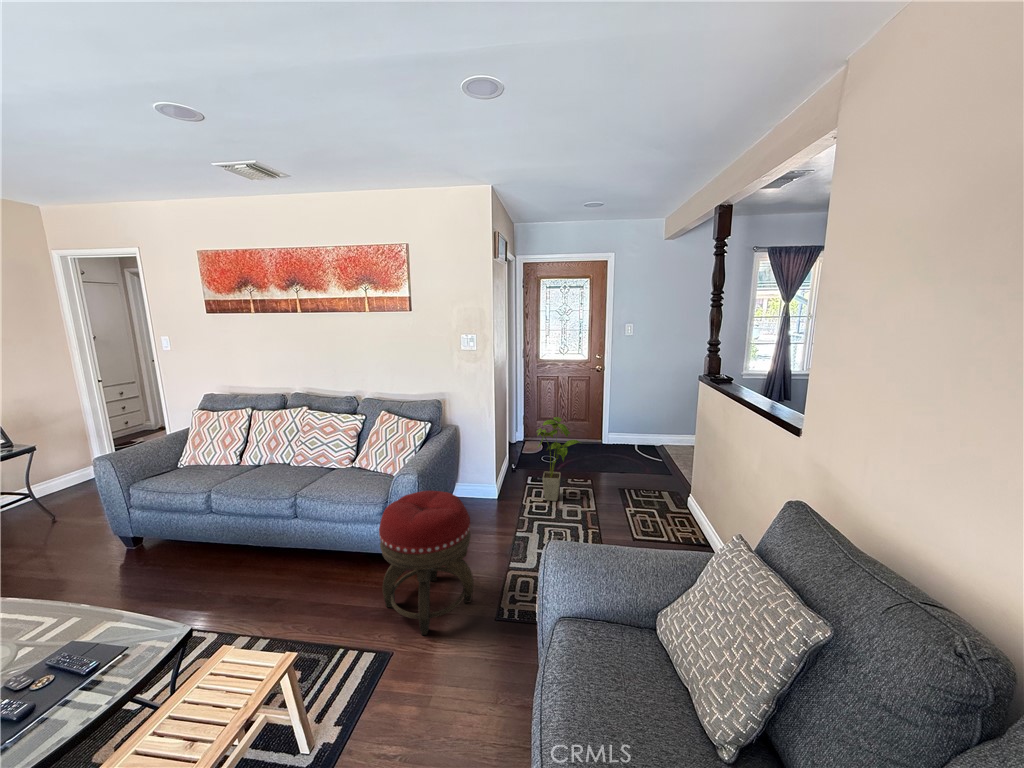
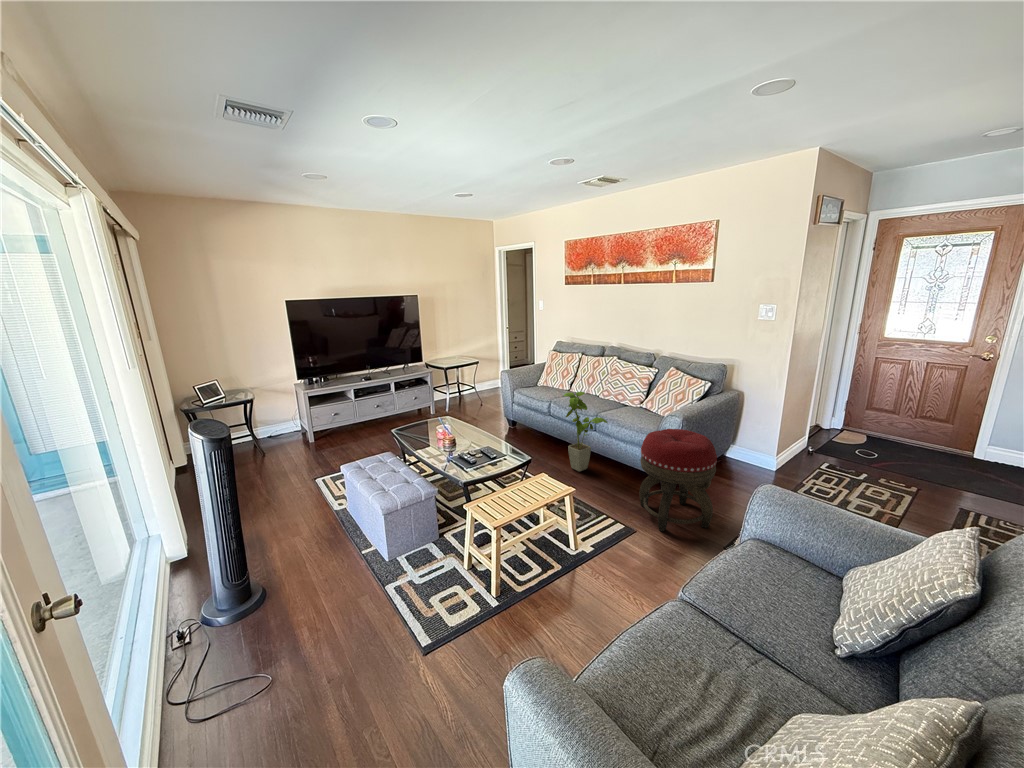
house plant: present [537,417,581,501] -> present [564,392,608,472]

